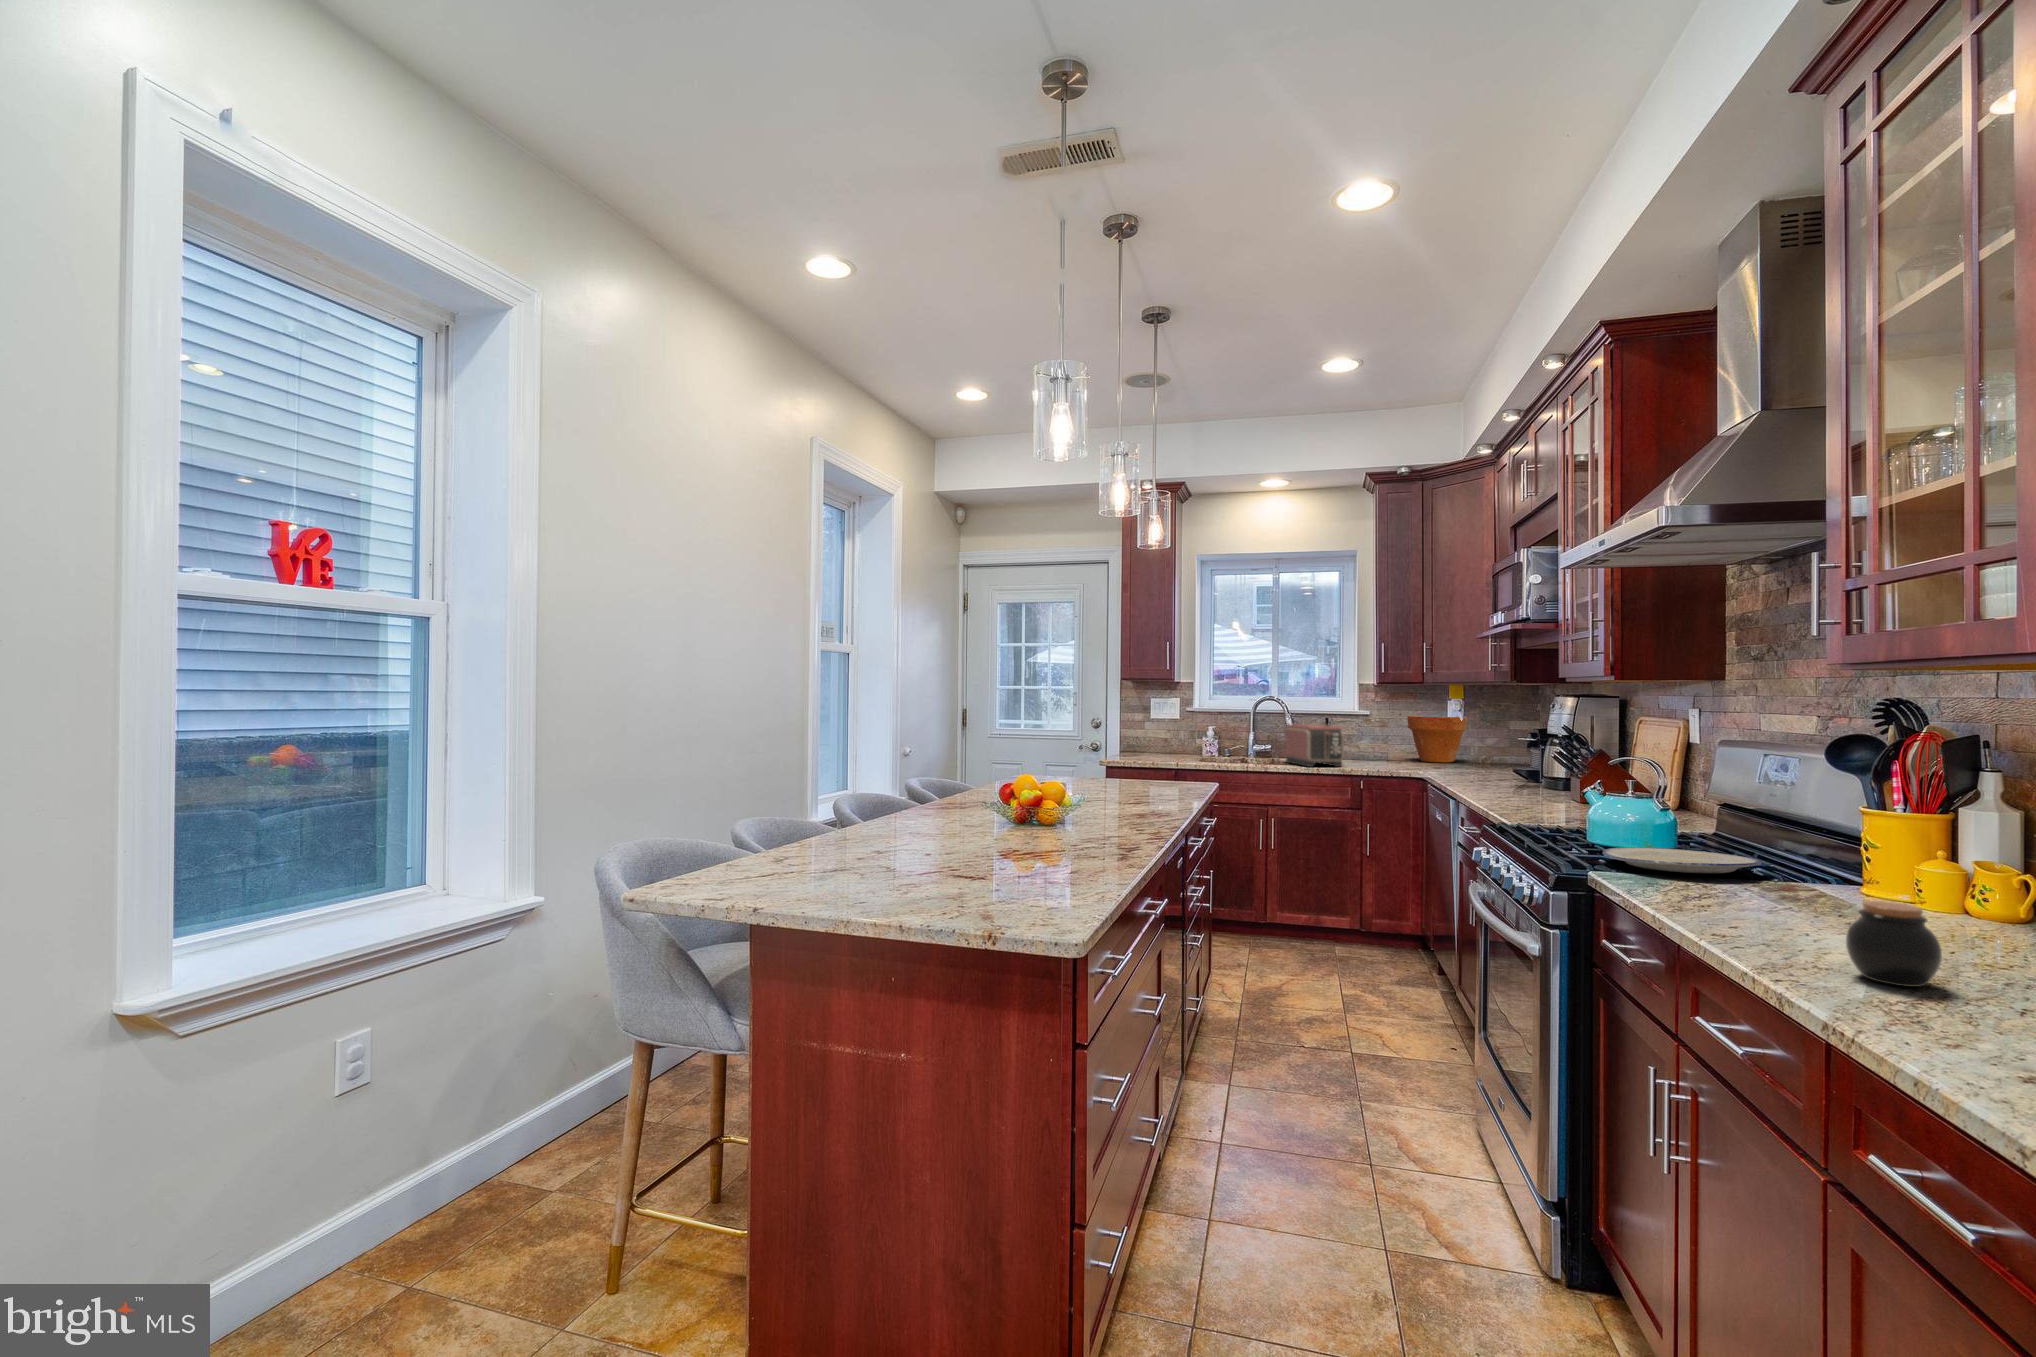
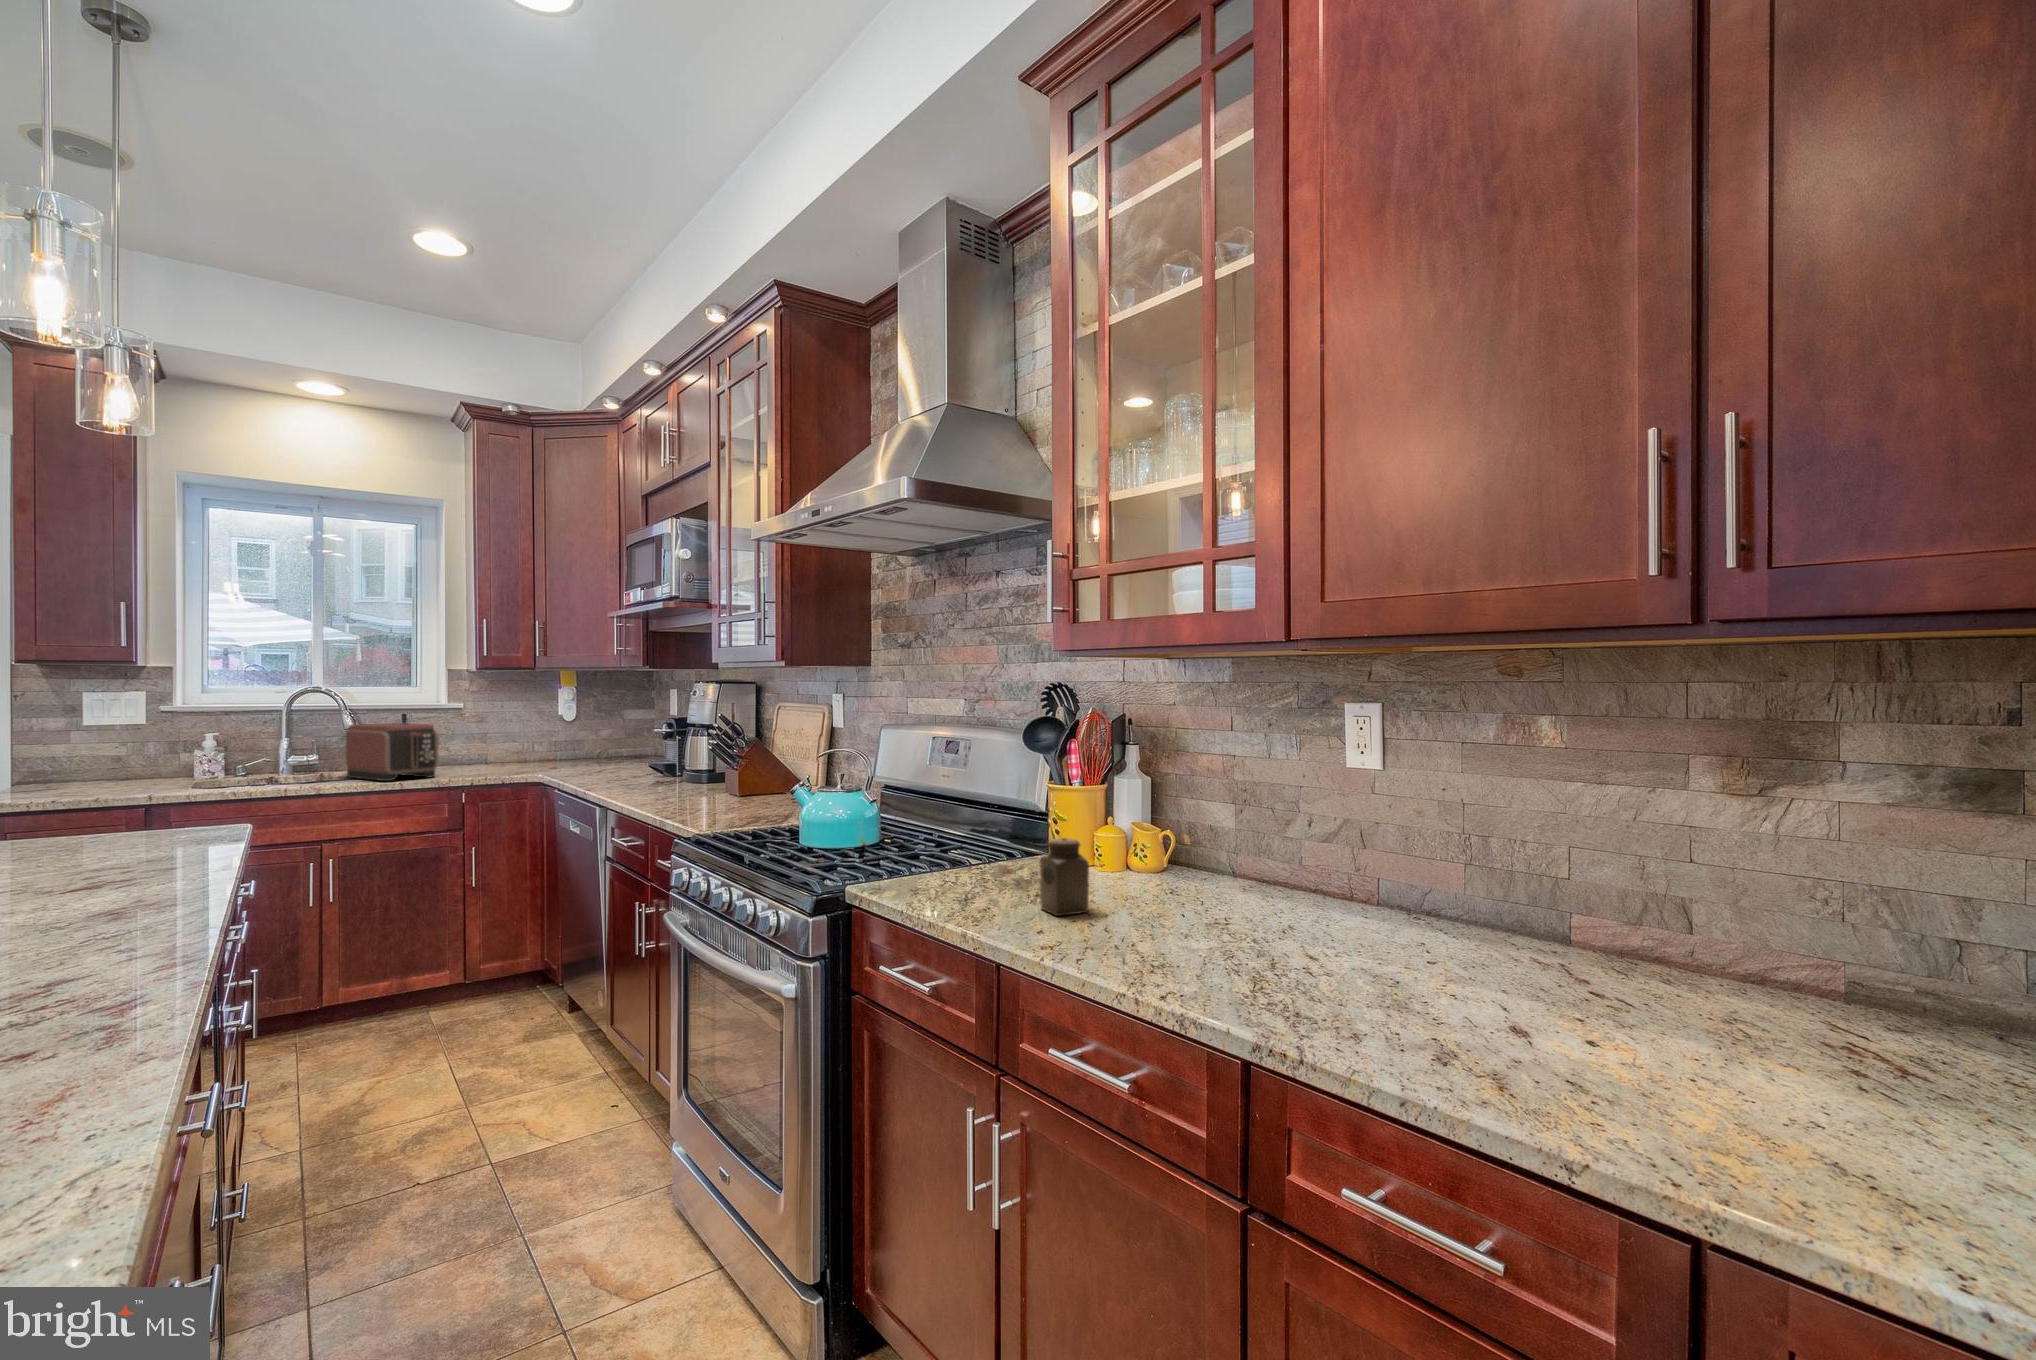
flower pot: present [1407,716,1467,762] -> none [514,705,584,760]
plate: present [1602,847,1761,873] -> none [843,841,977,871]
salt shaker: none [1773,850,1830,929] -> present [1040,838,1089,916]
jar: present [1846,901,1942,987] -> none [1162,885,1230,968]

